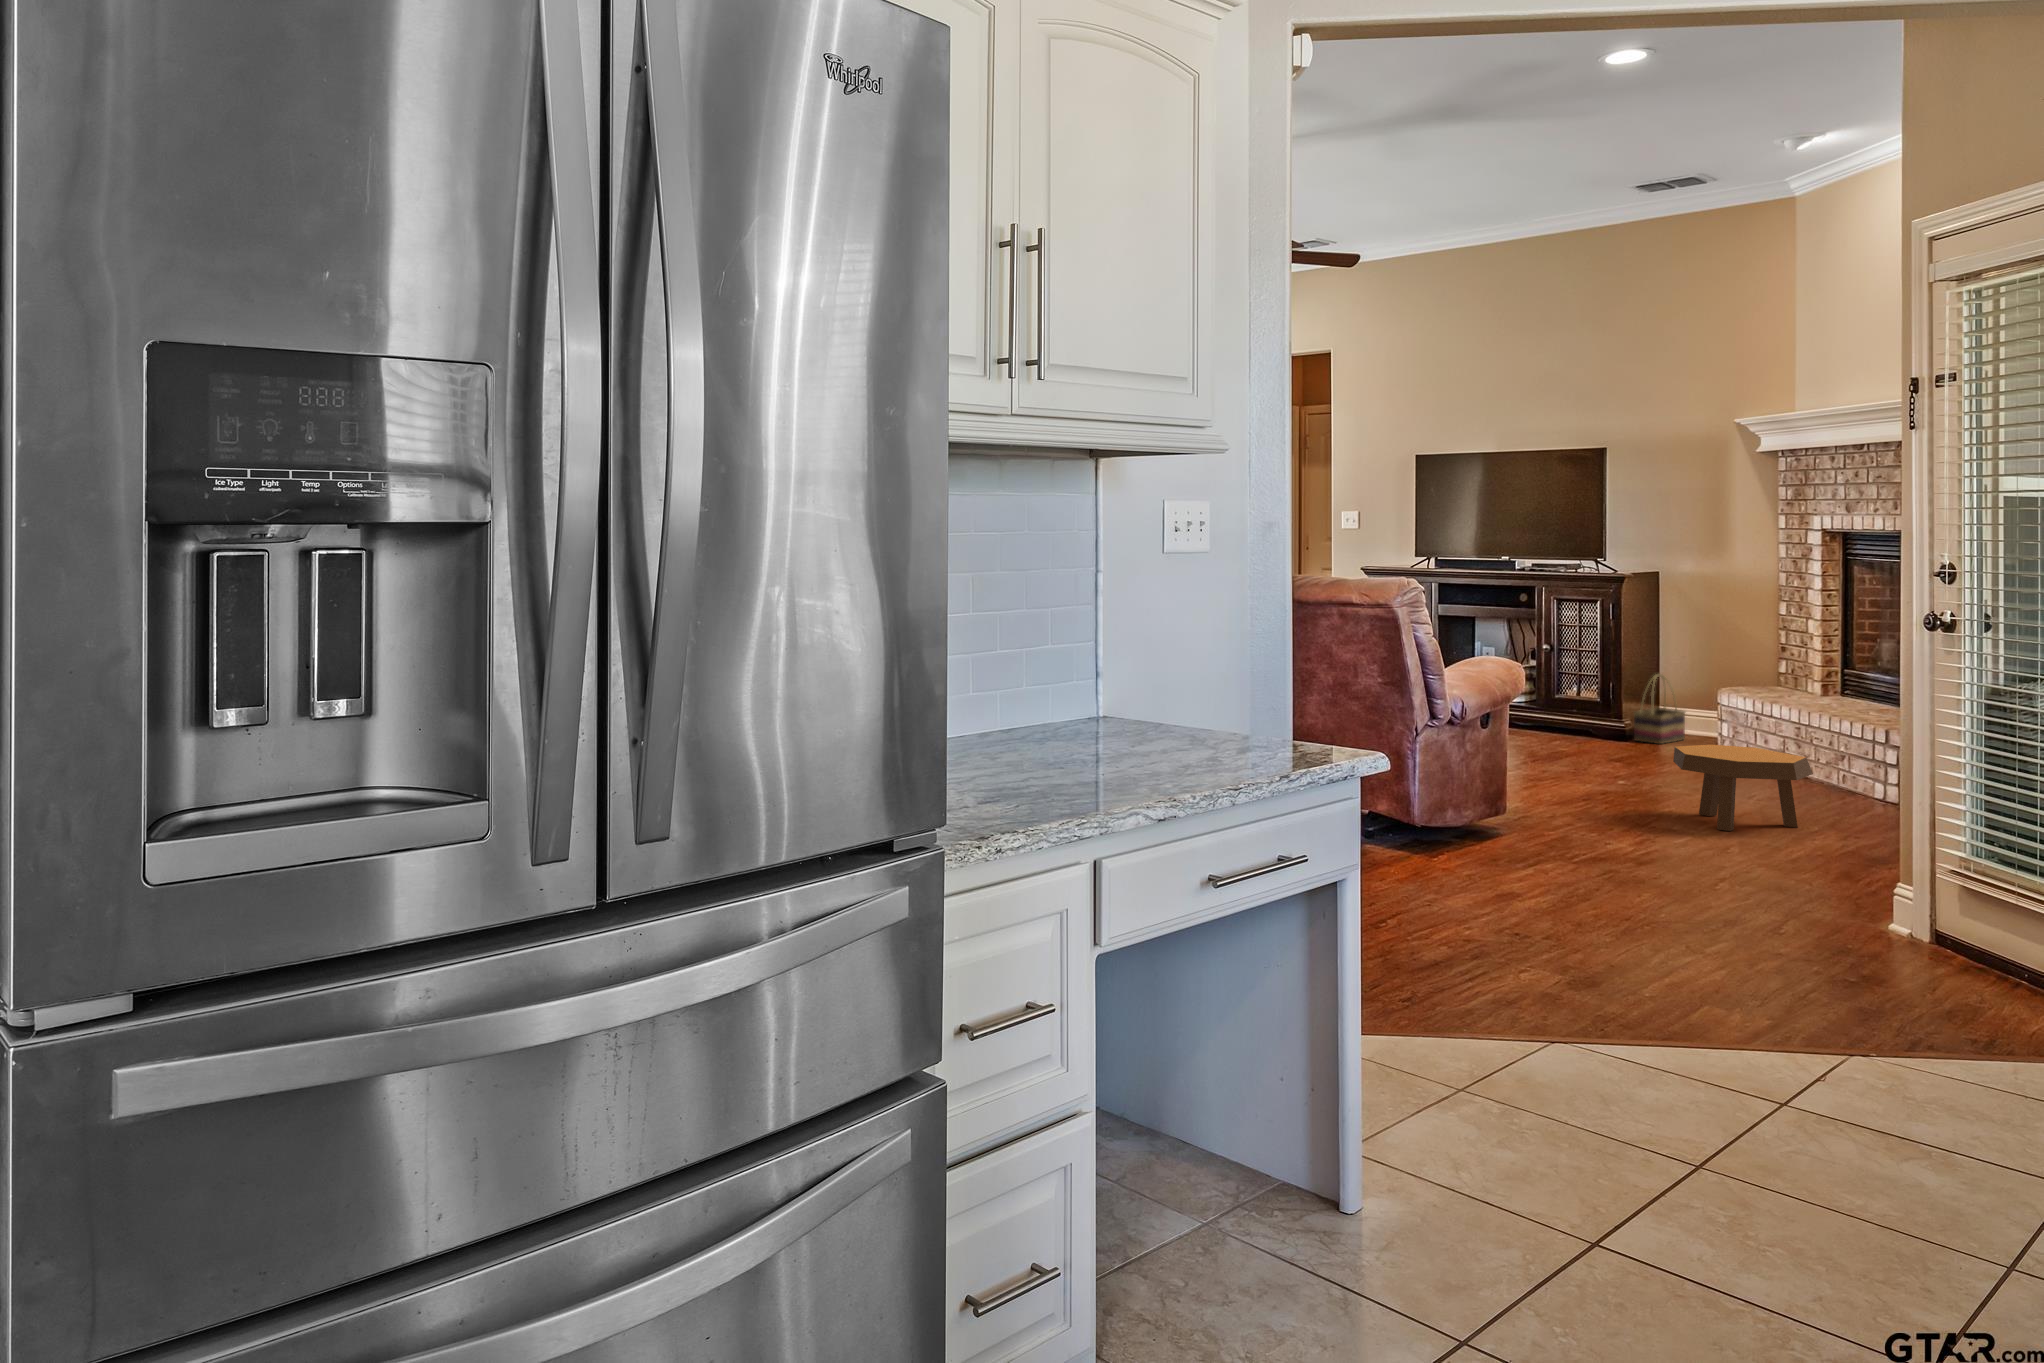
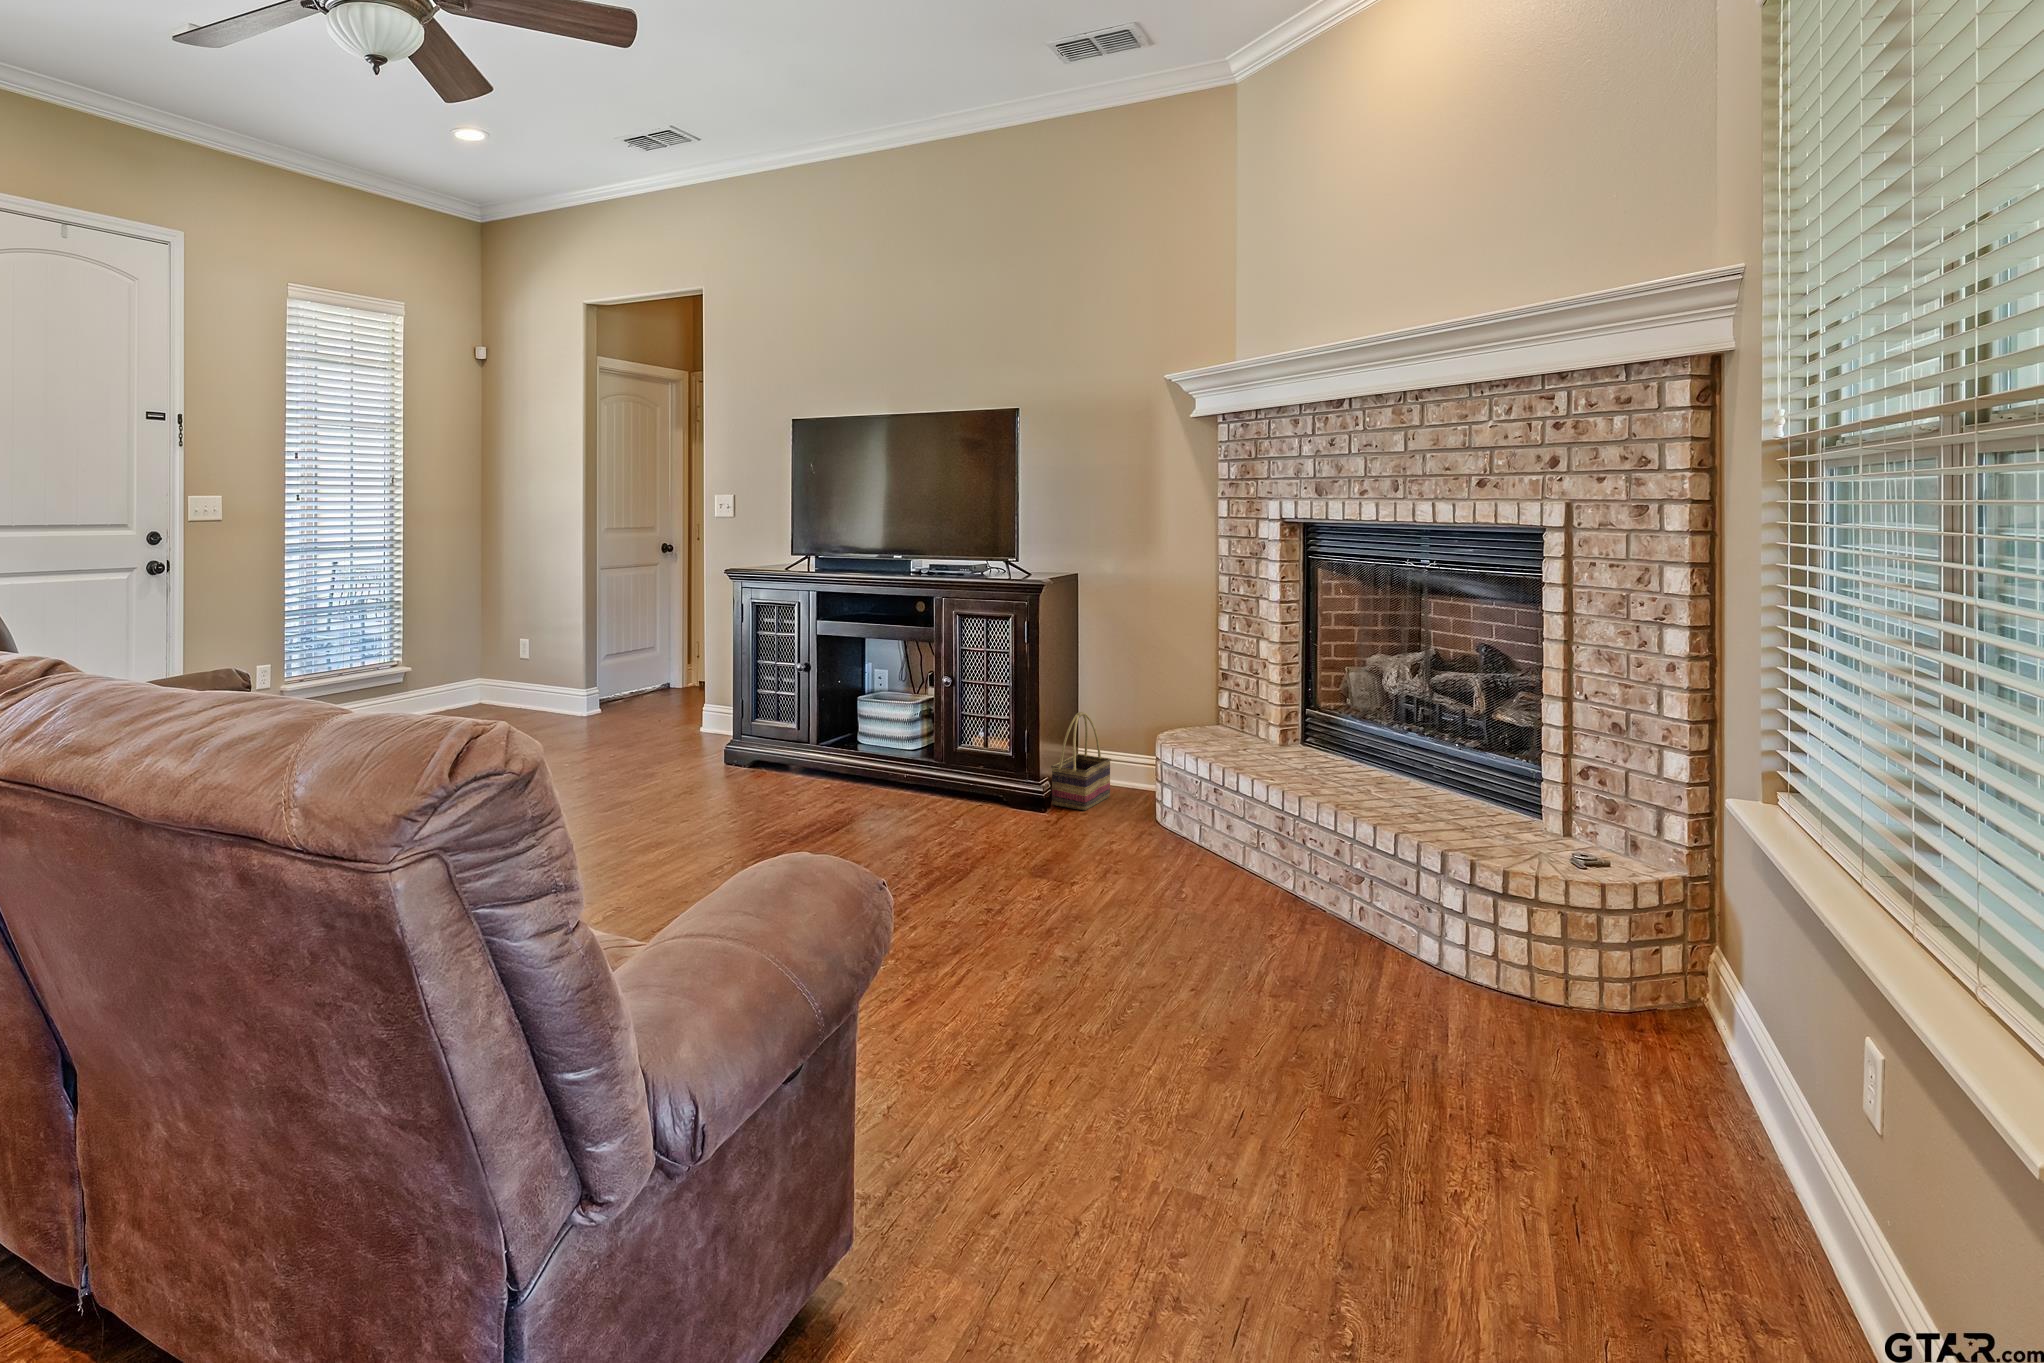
footstool: present [1673,745,1813,831] -> none [1159,924,1403,1158]

